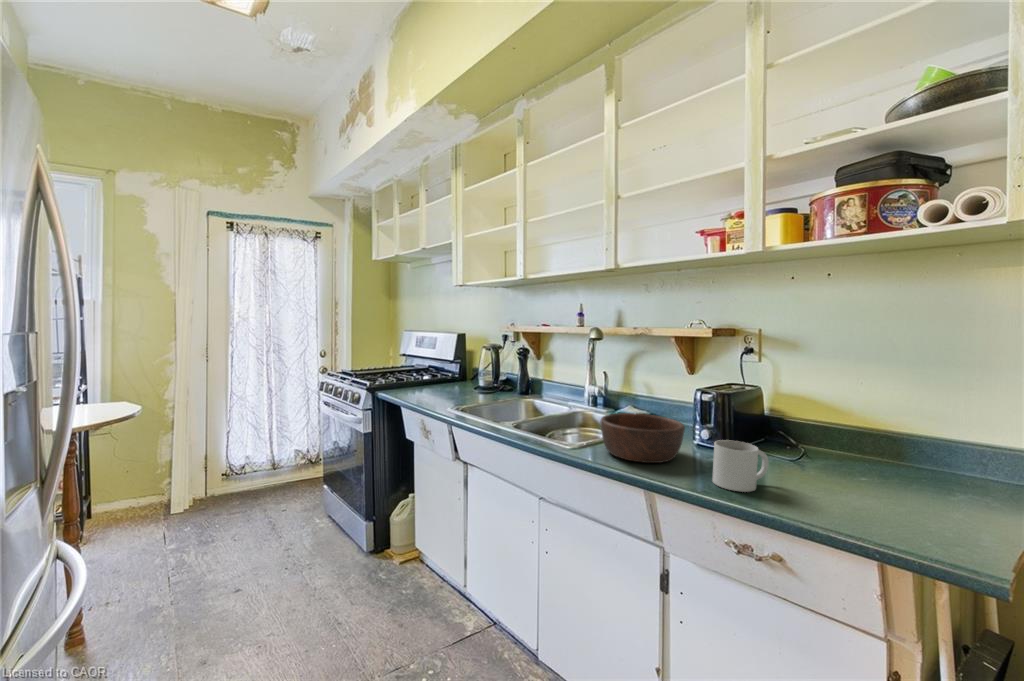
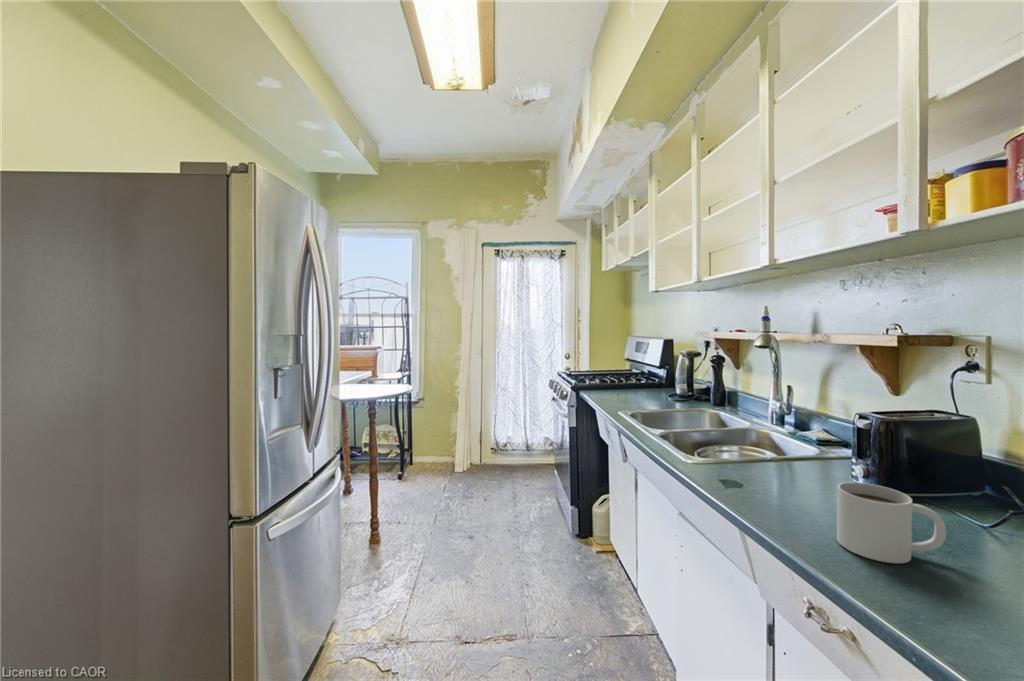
wooden bowl: present [601,413,685,463] -> none [720,433,840,500]

